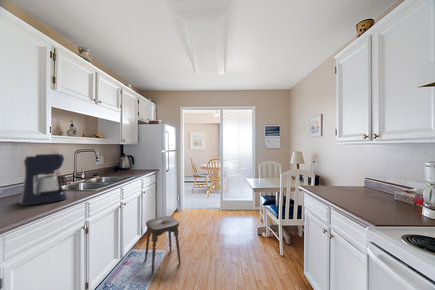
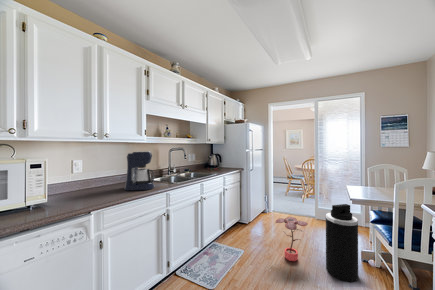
trash can: none [234,191,255,249] -> present [326,204,358,283]
potted plant: none [196,208,221,246] -> present [275,217,307,261]
stool: present [145,216,181,274] -> none [222,217,255,272]

